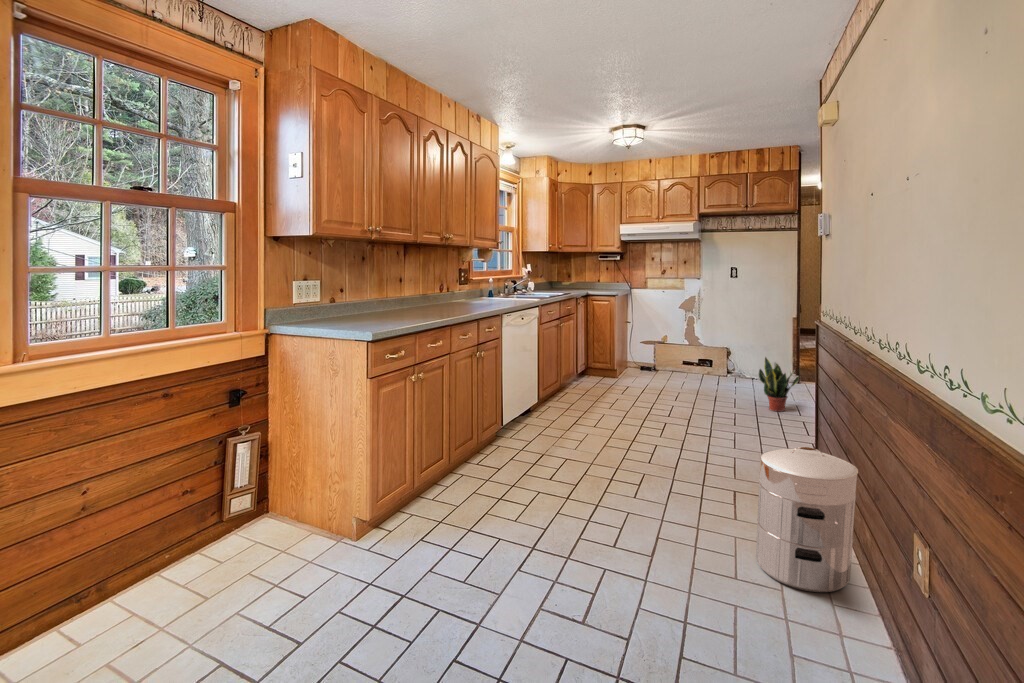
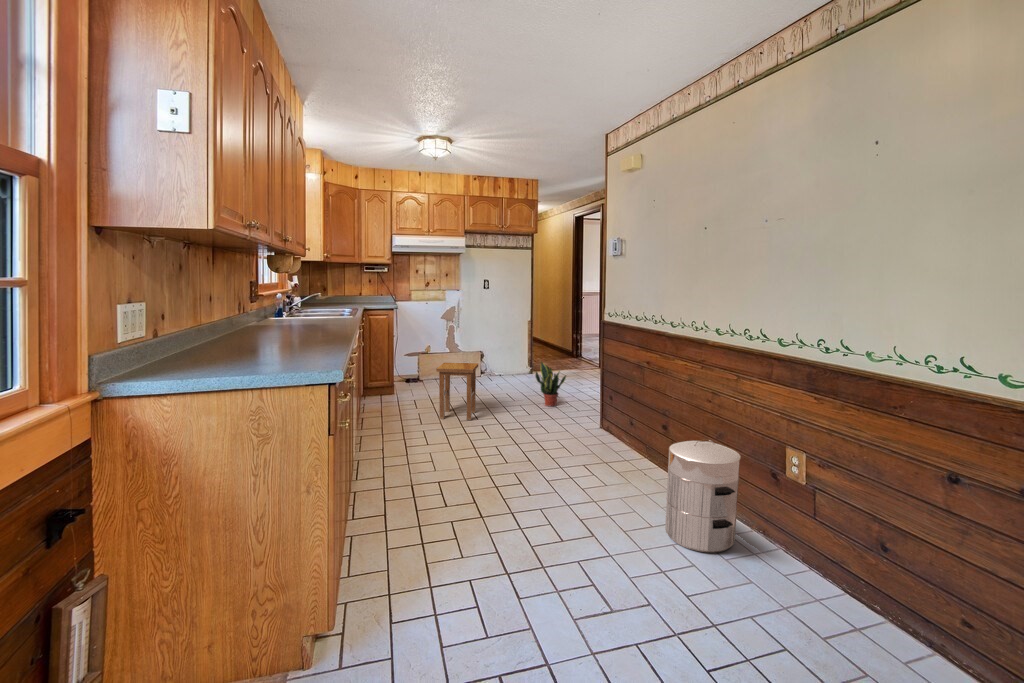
stool: none [631,351,682,411] -> present [436,363,478,420]

